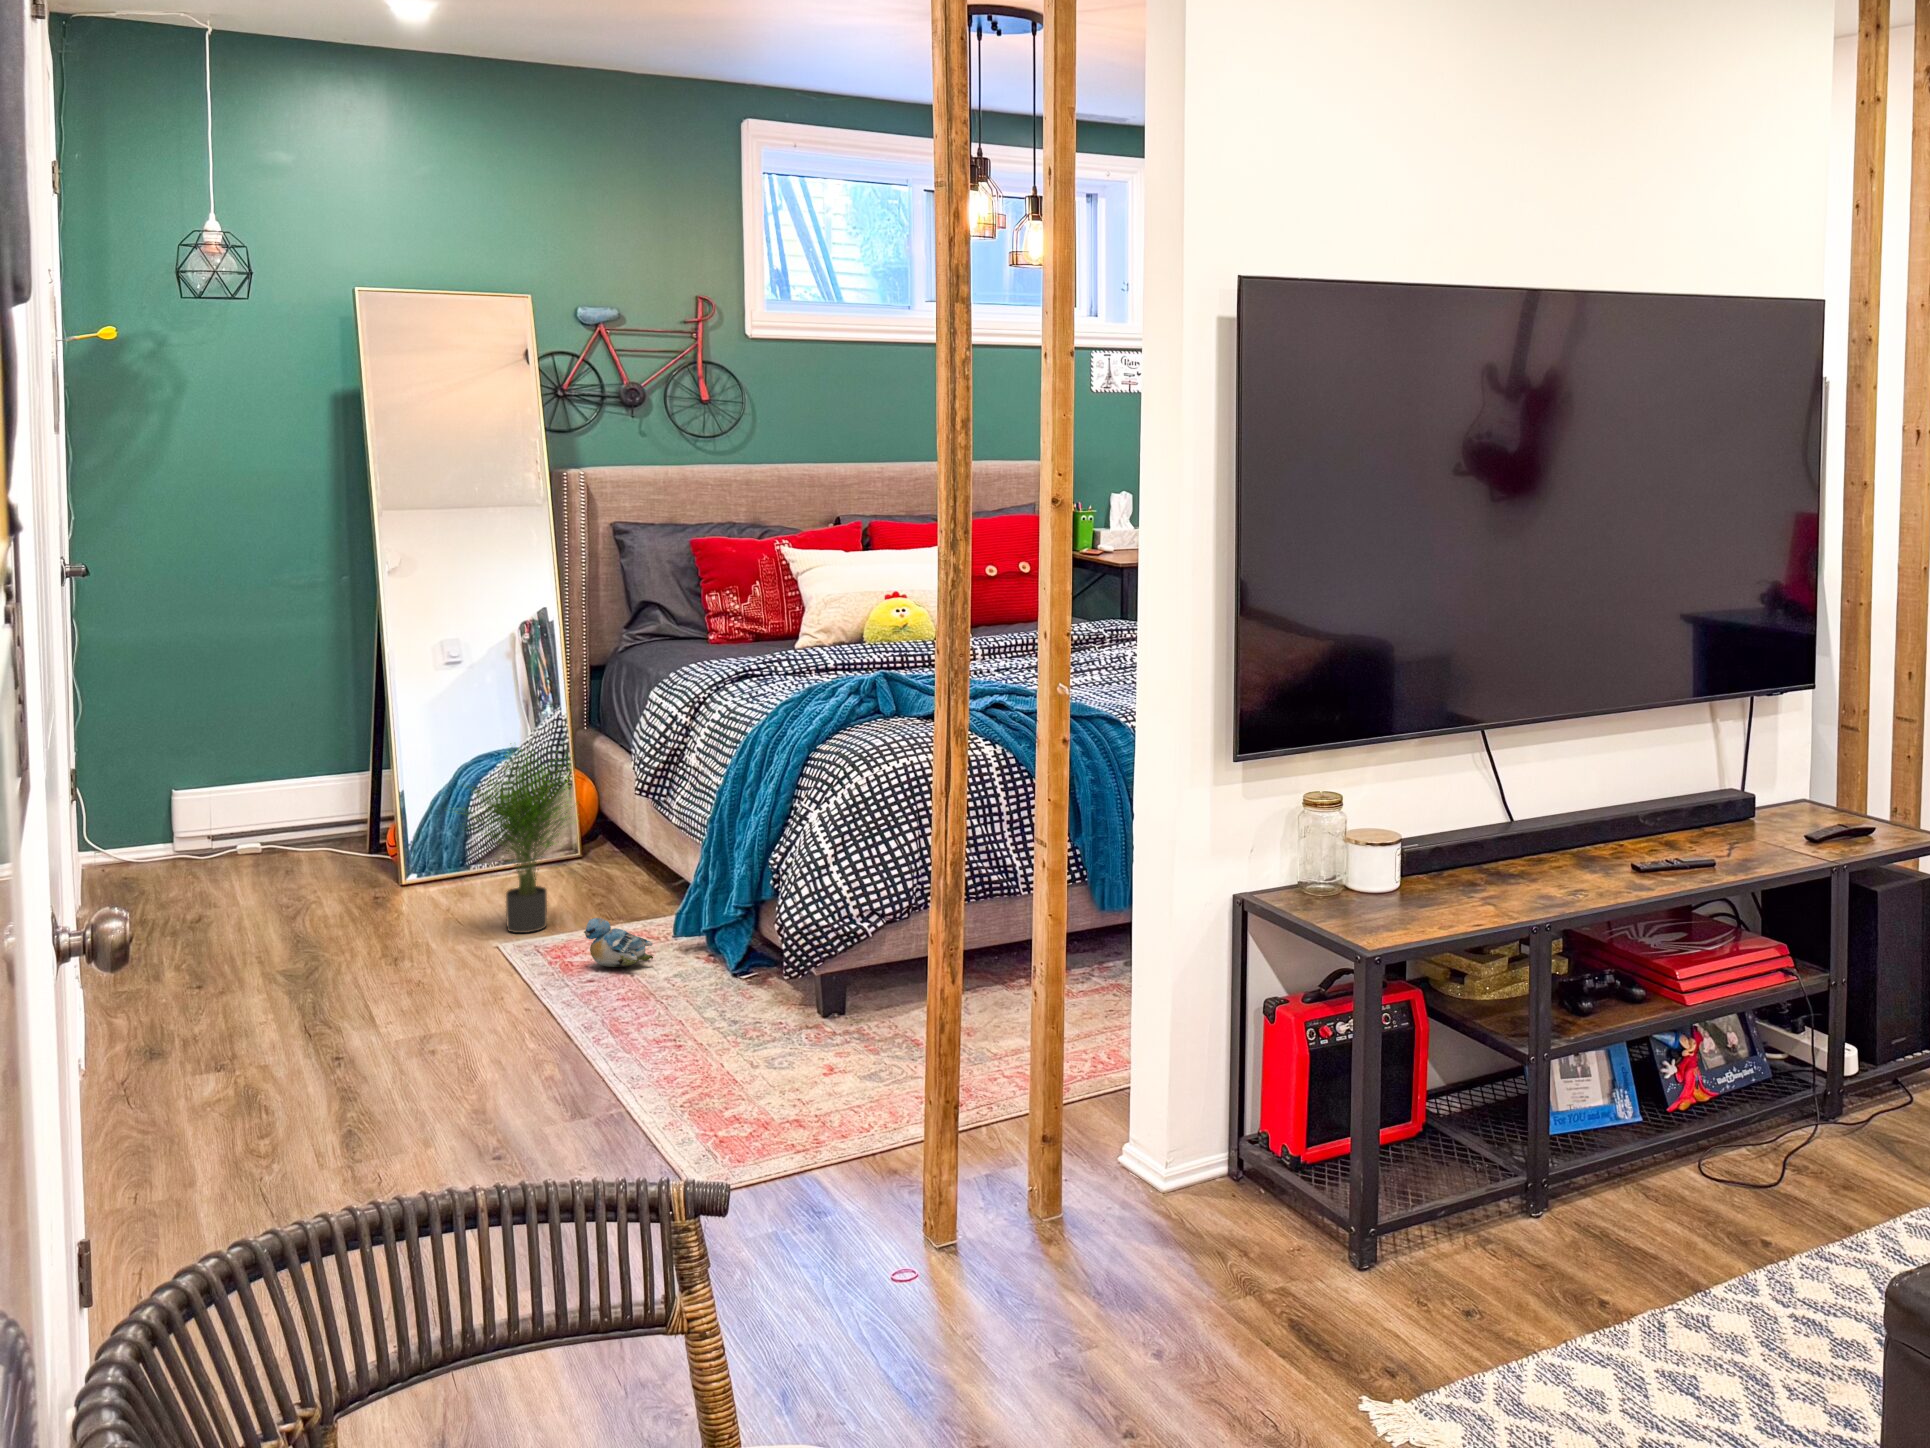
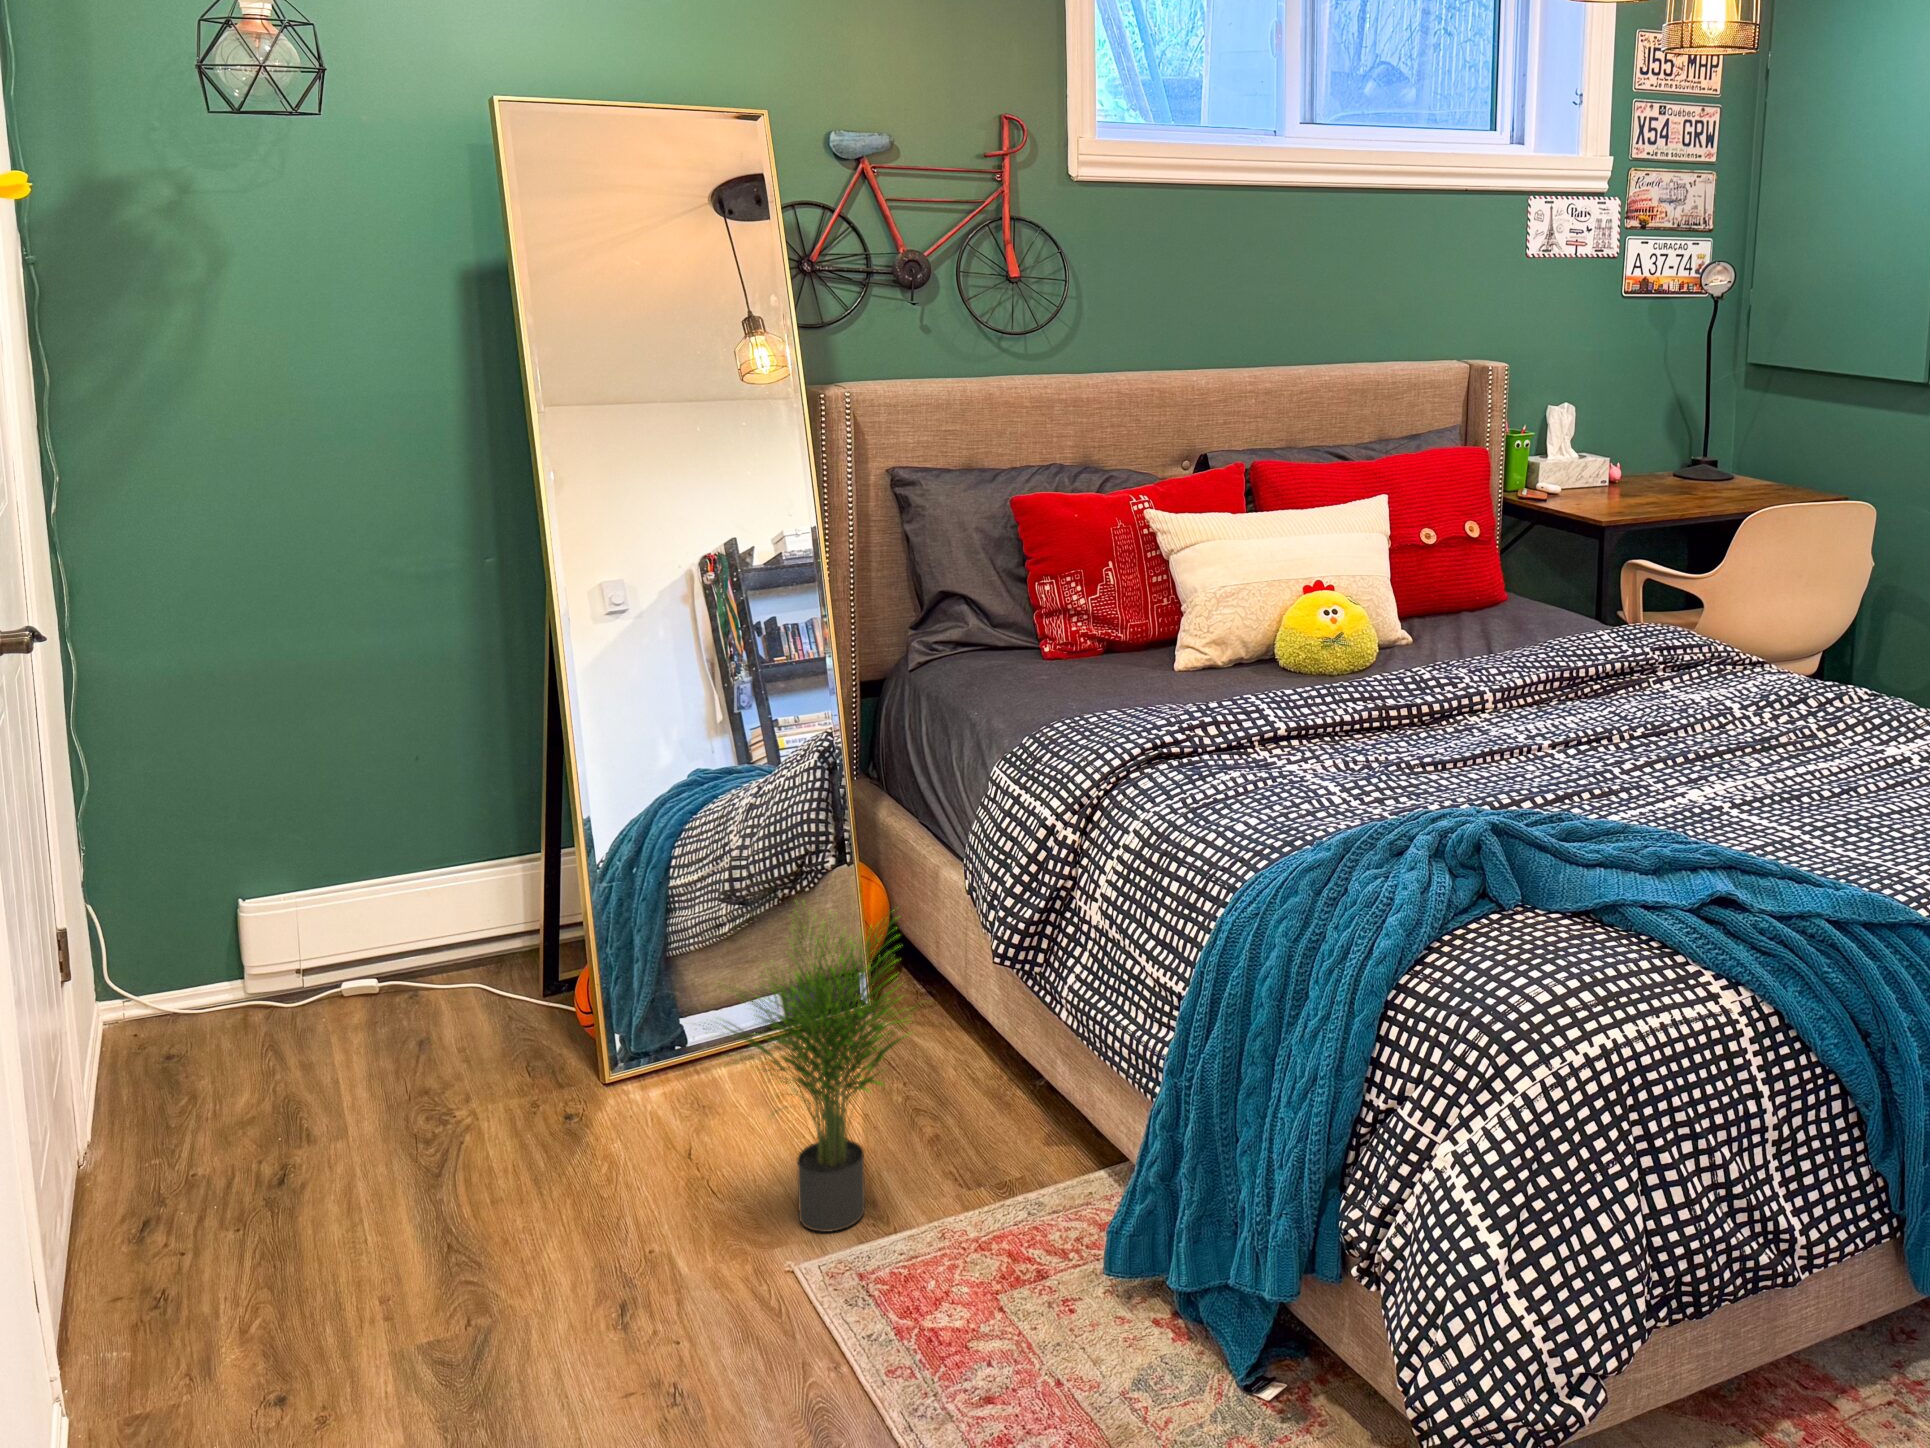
plush toy: present [584,918,653,967] -> none [961,1265,1086,1354]

